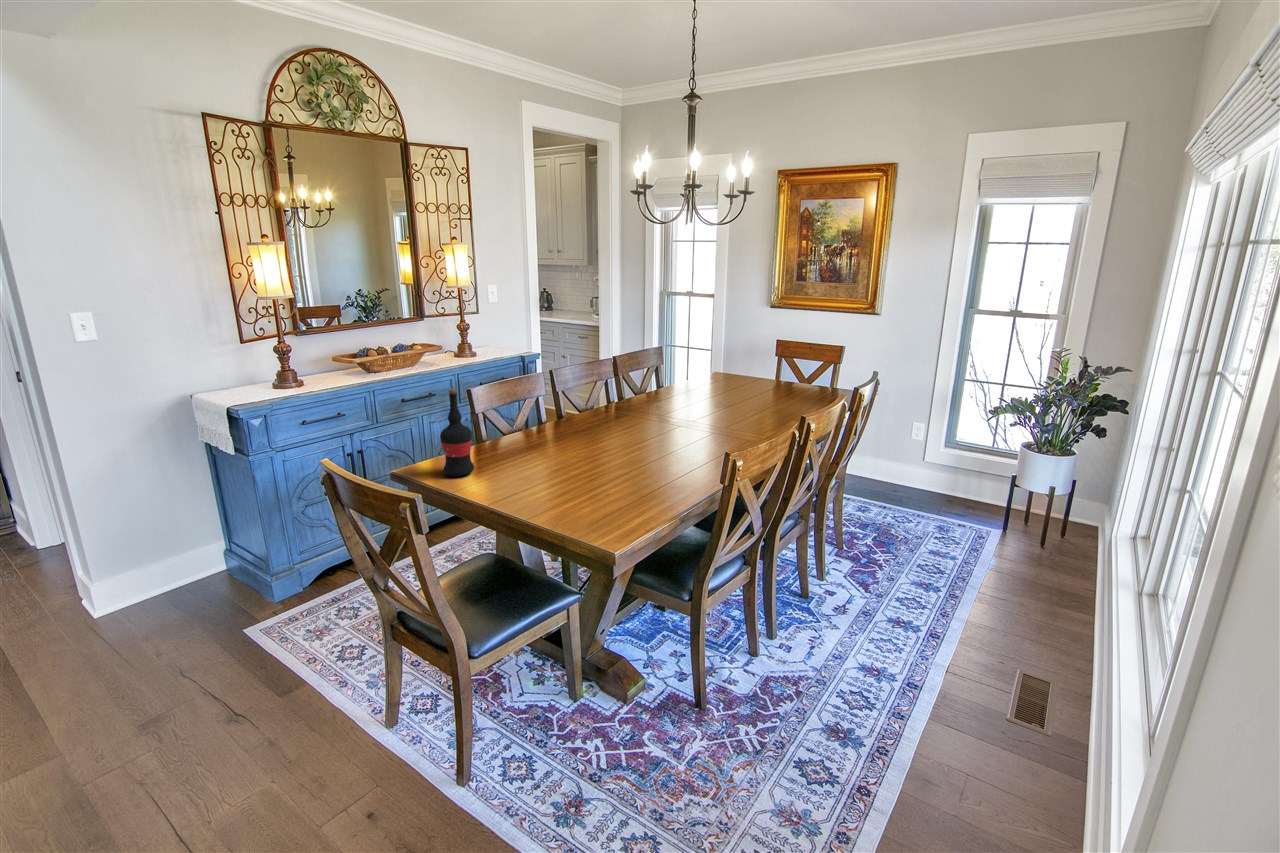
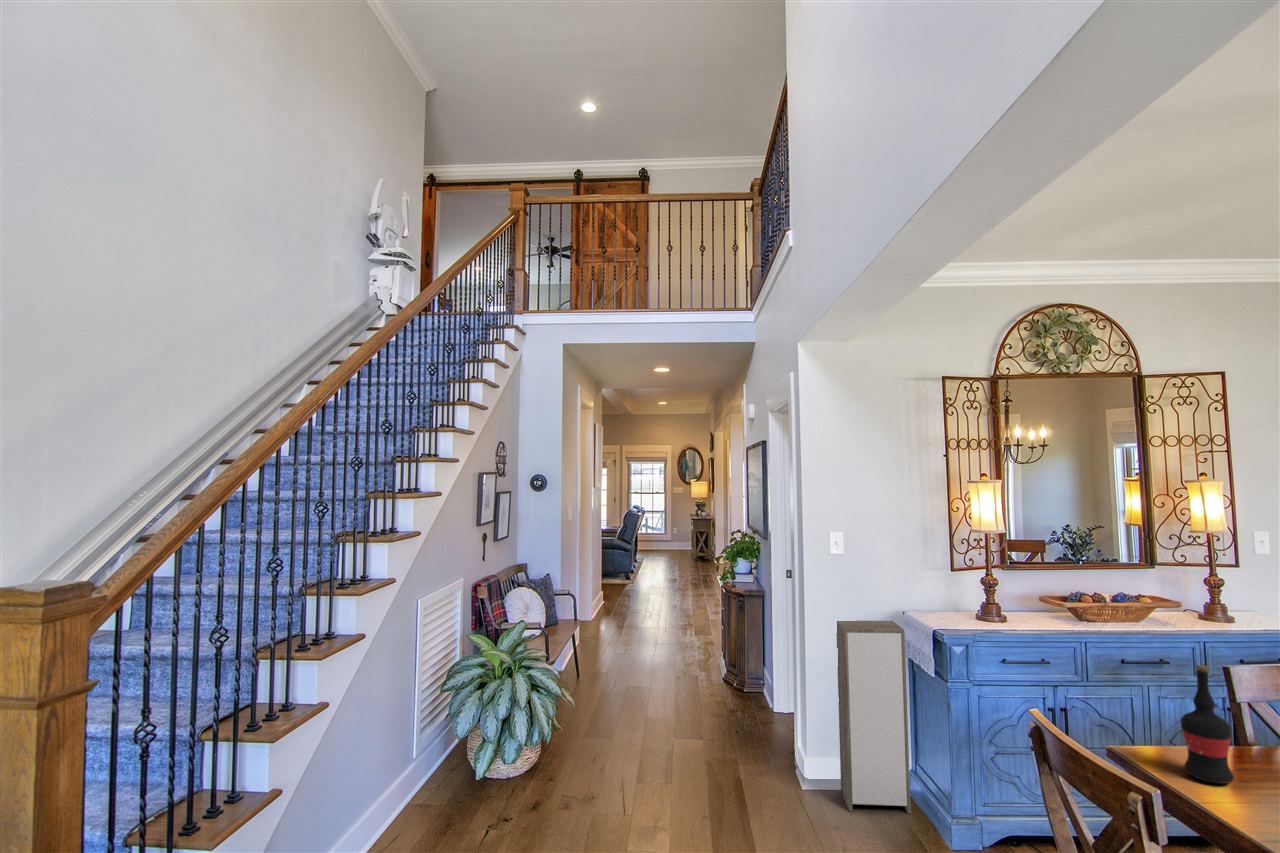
storage cabinet: none [97,407,229,617] -> present [837,620,911,814]

